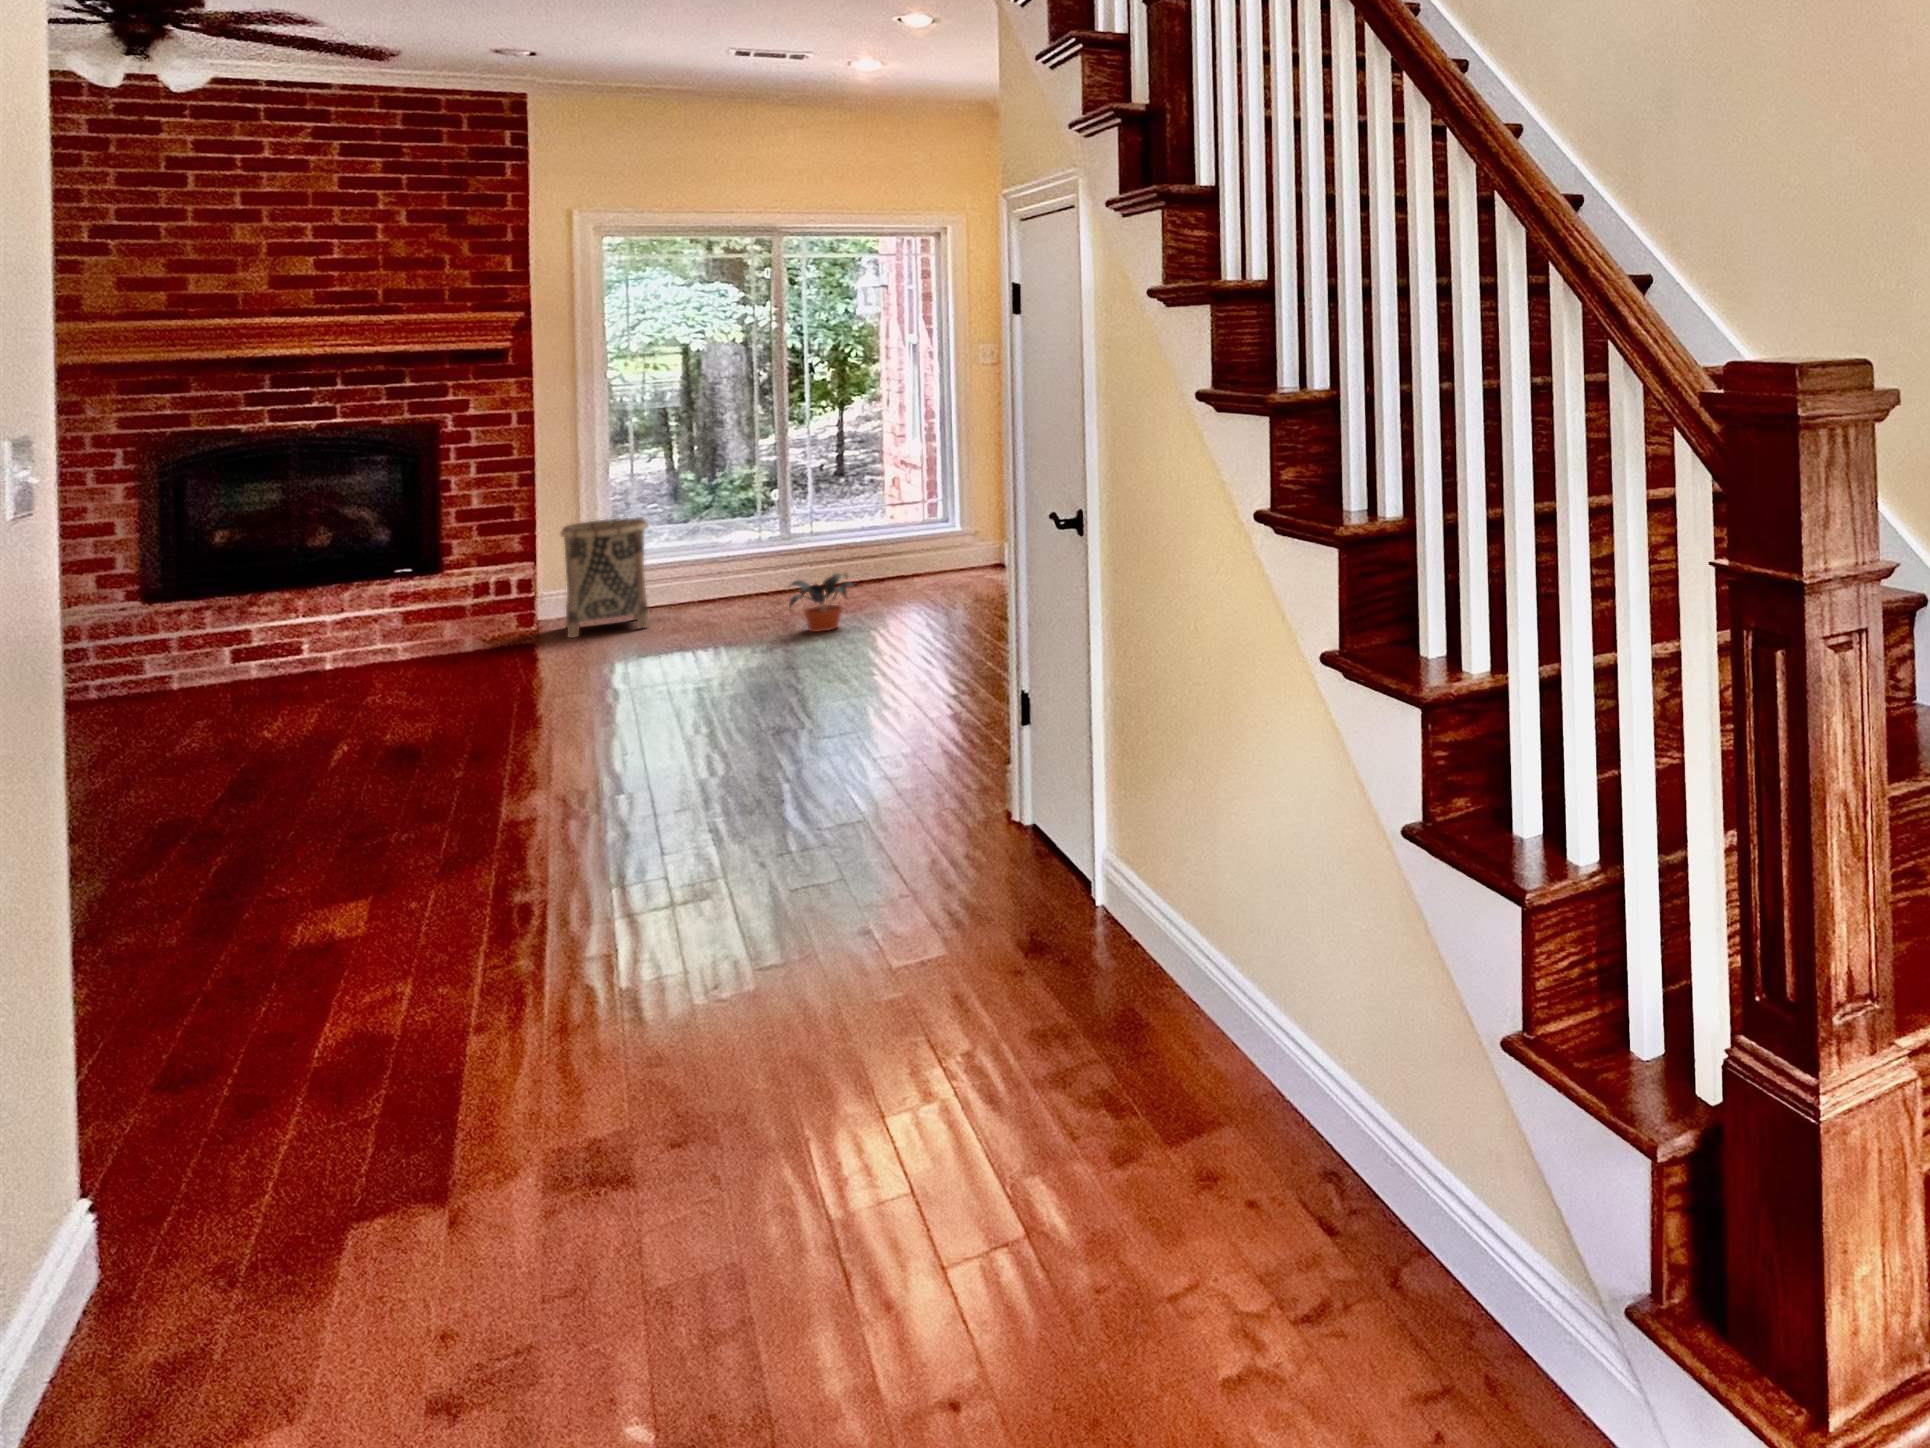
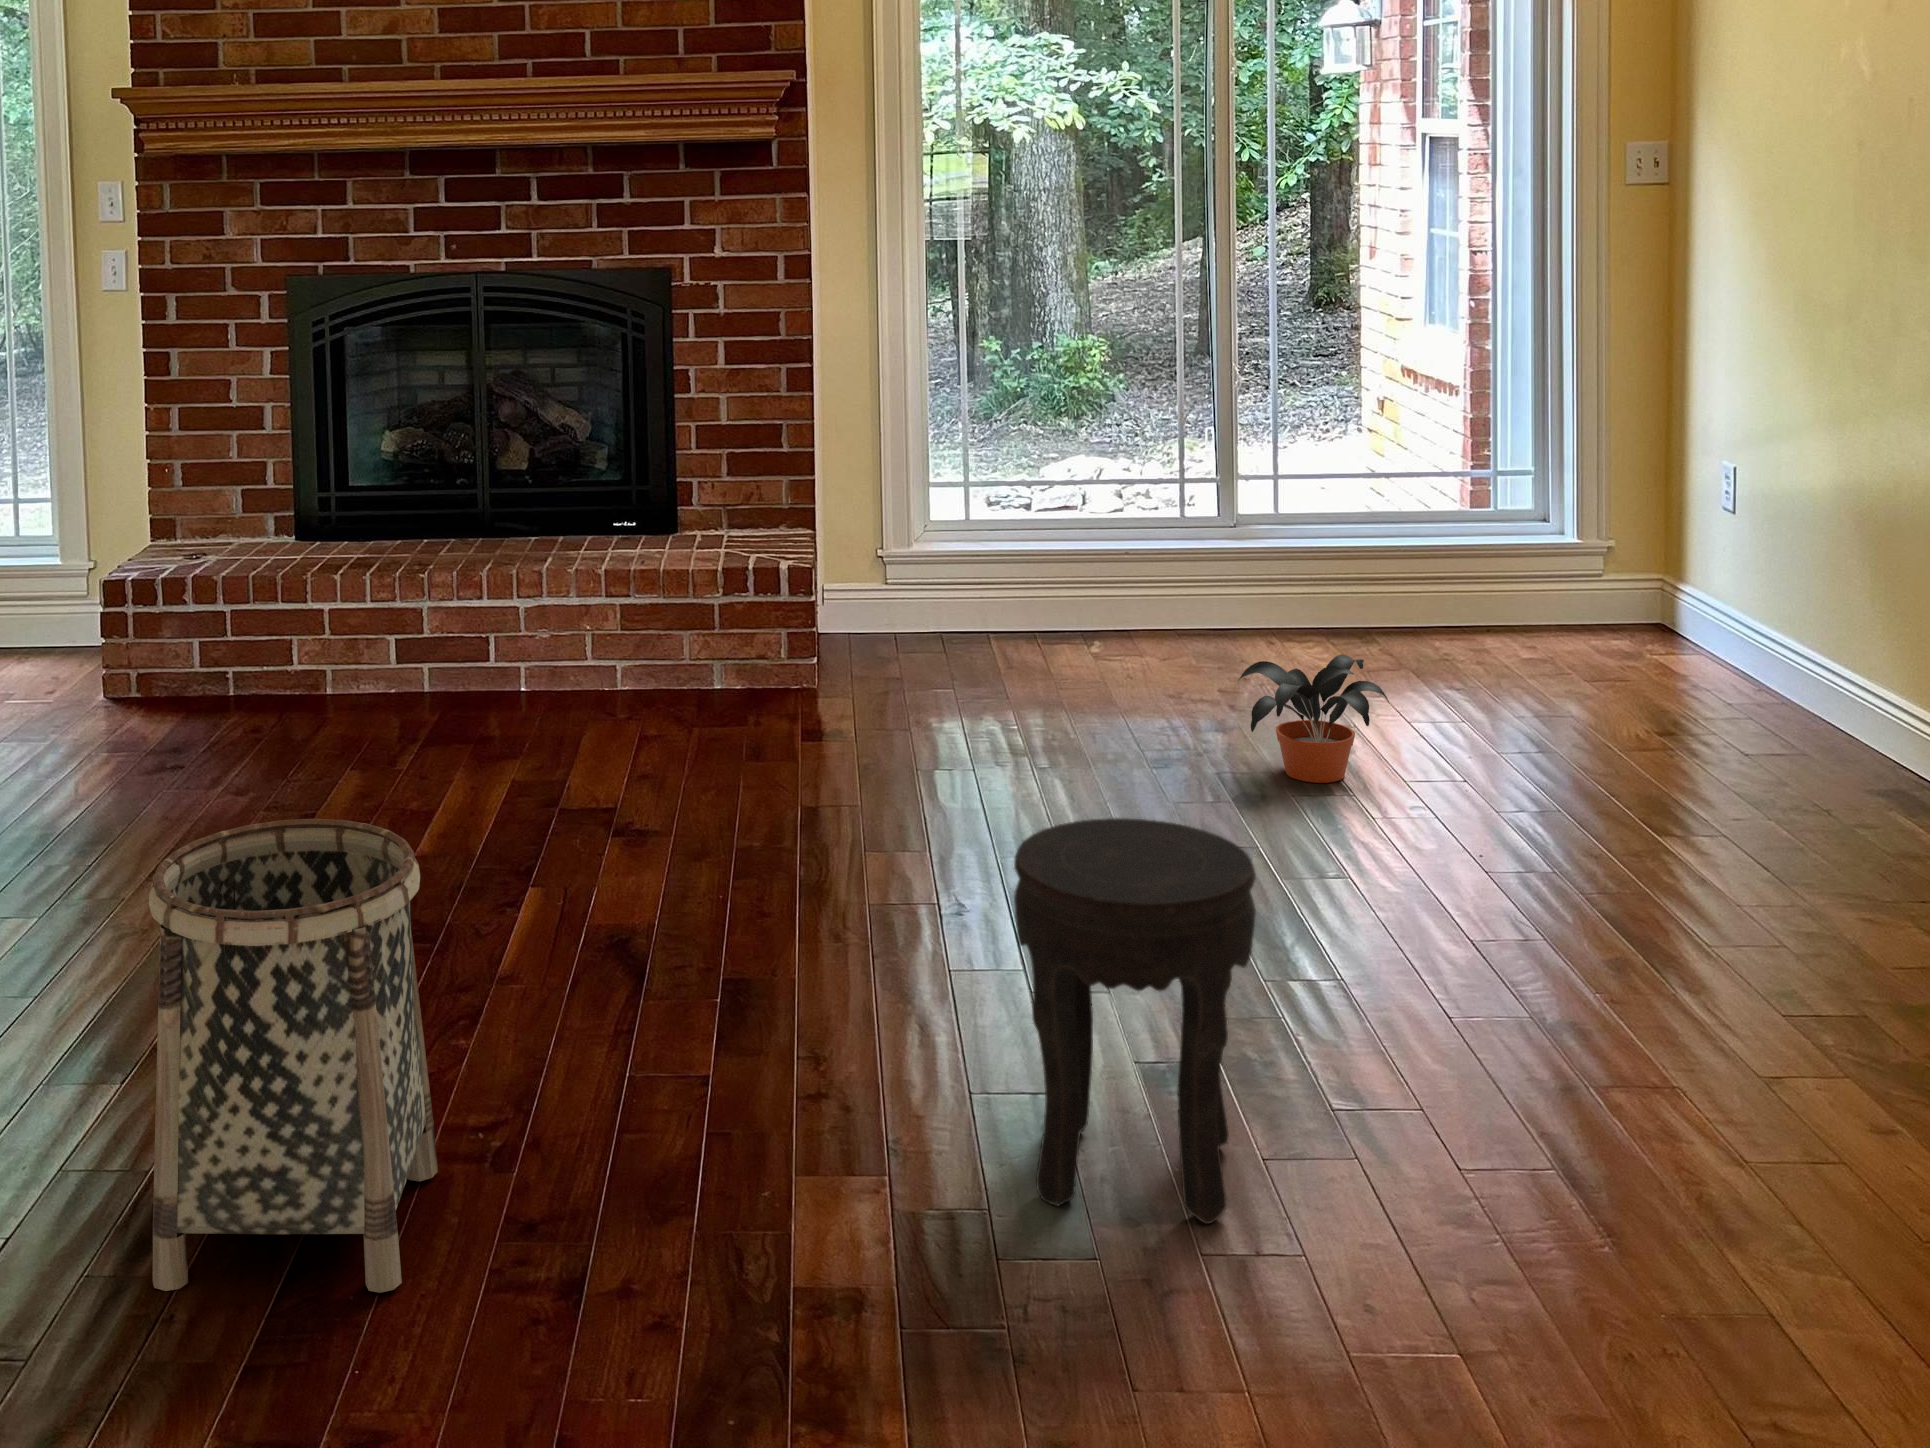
basket: present [561,518,649,638] -> present [148,819,438,1293]
side table: none [644,596,755,752] -> present [1014,818,1256,1224]

